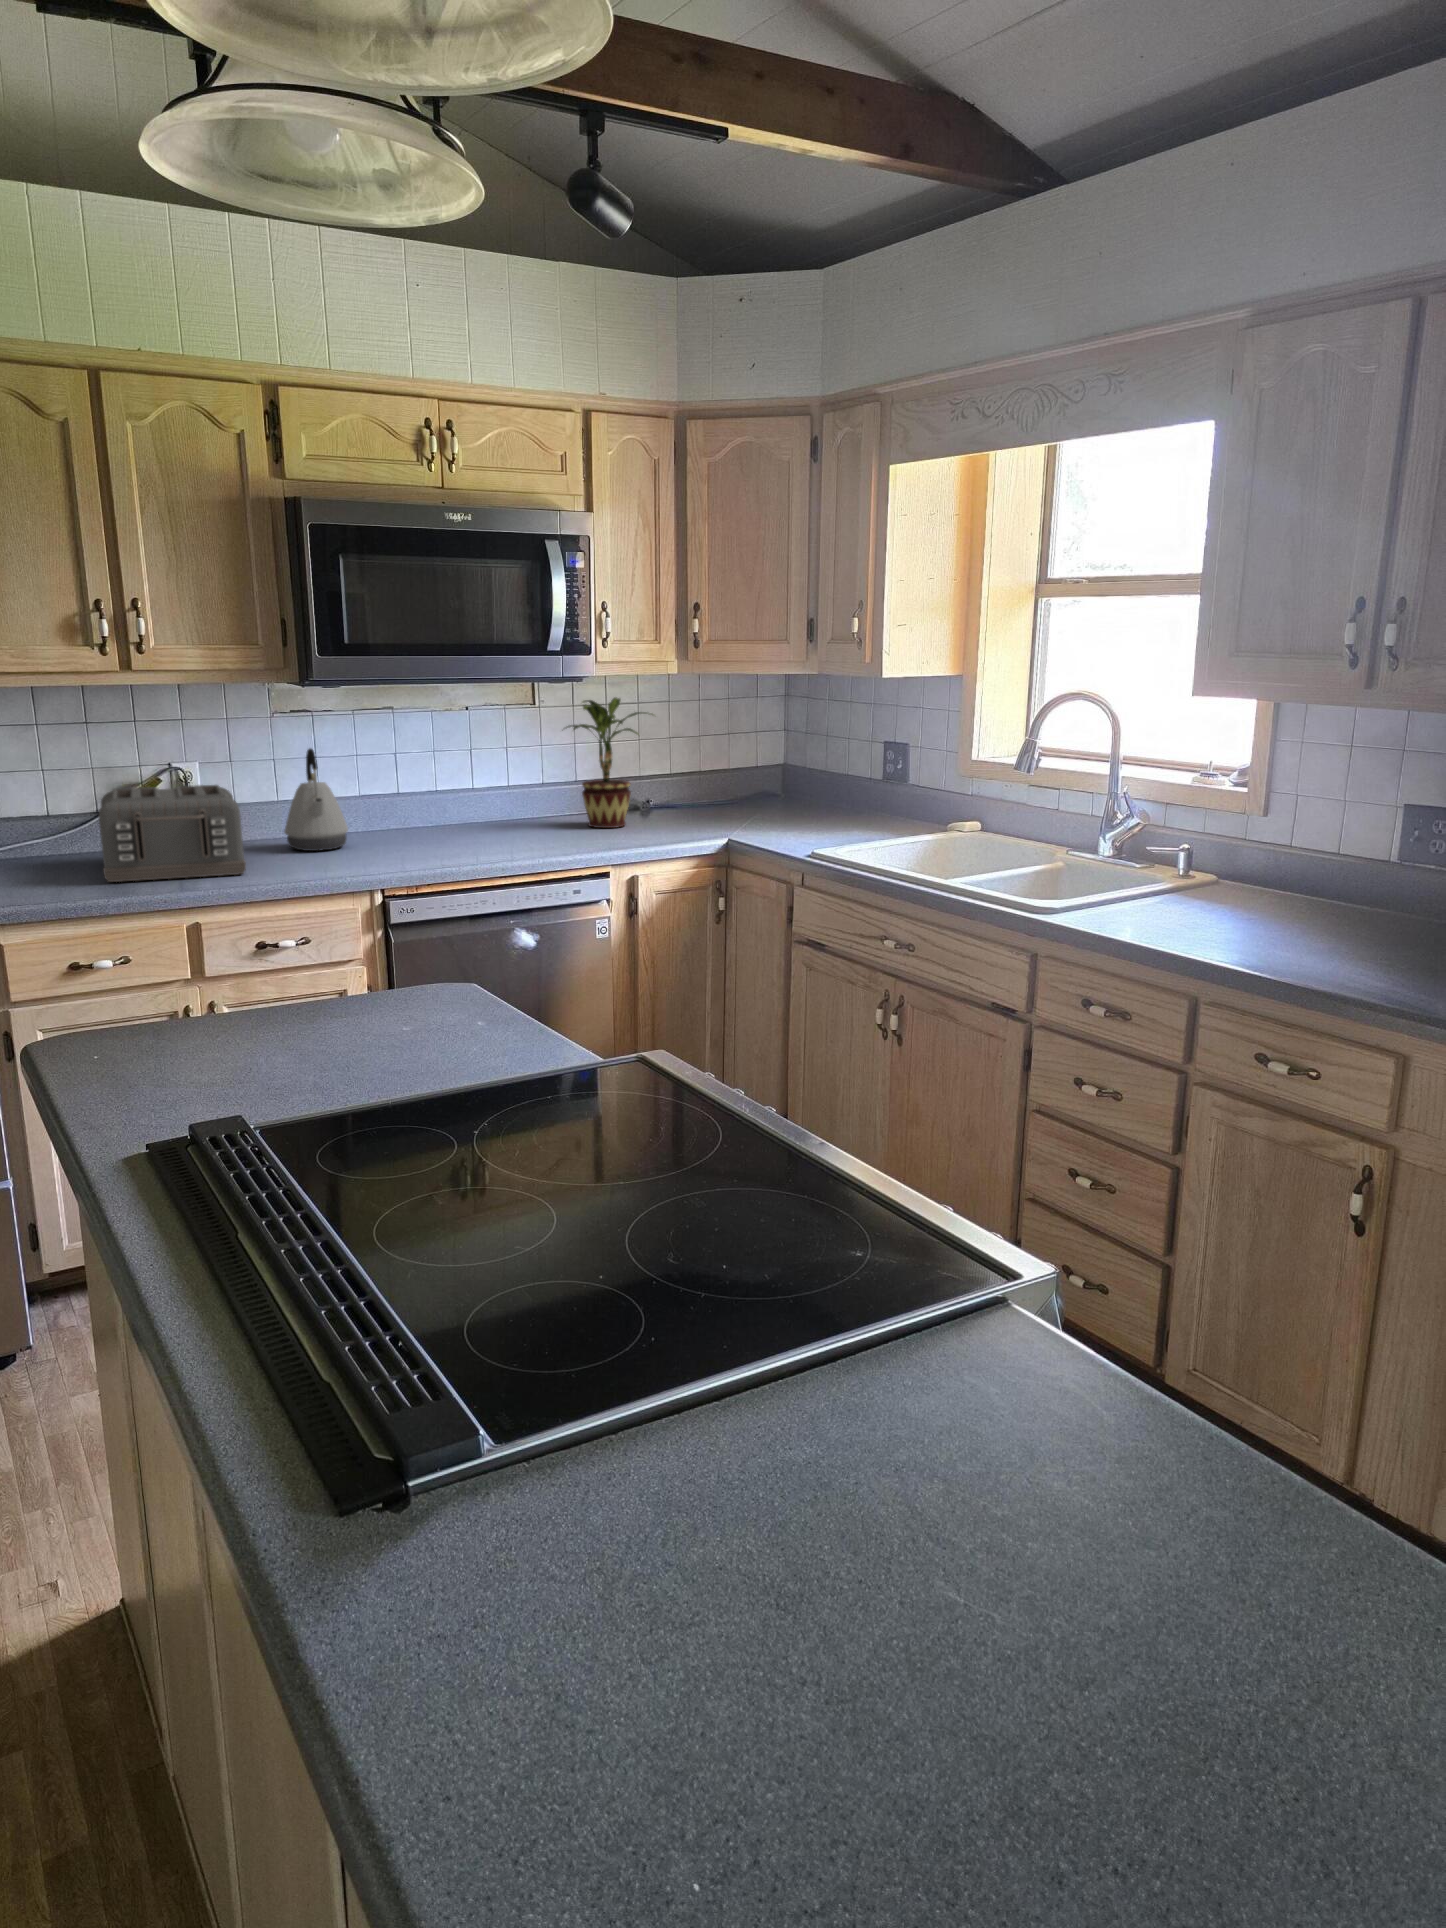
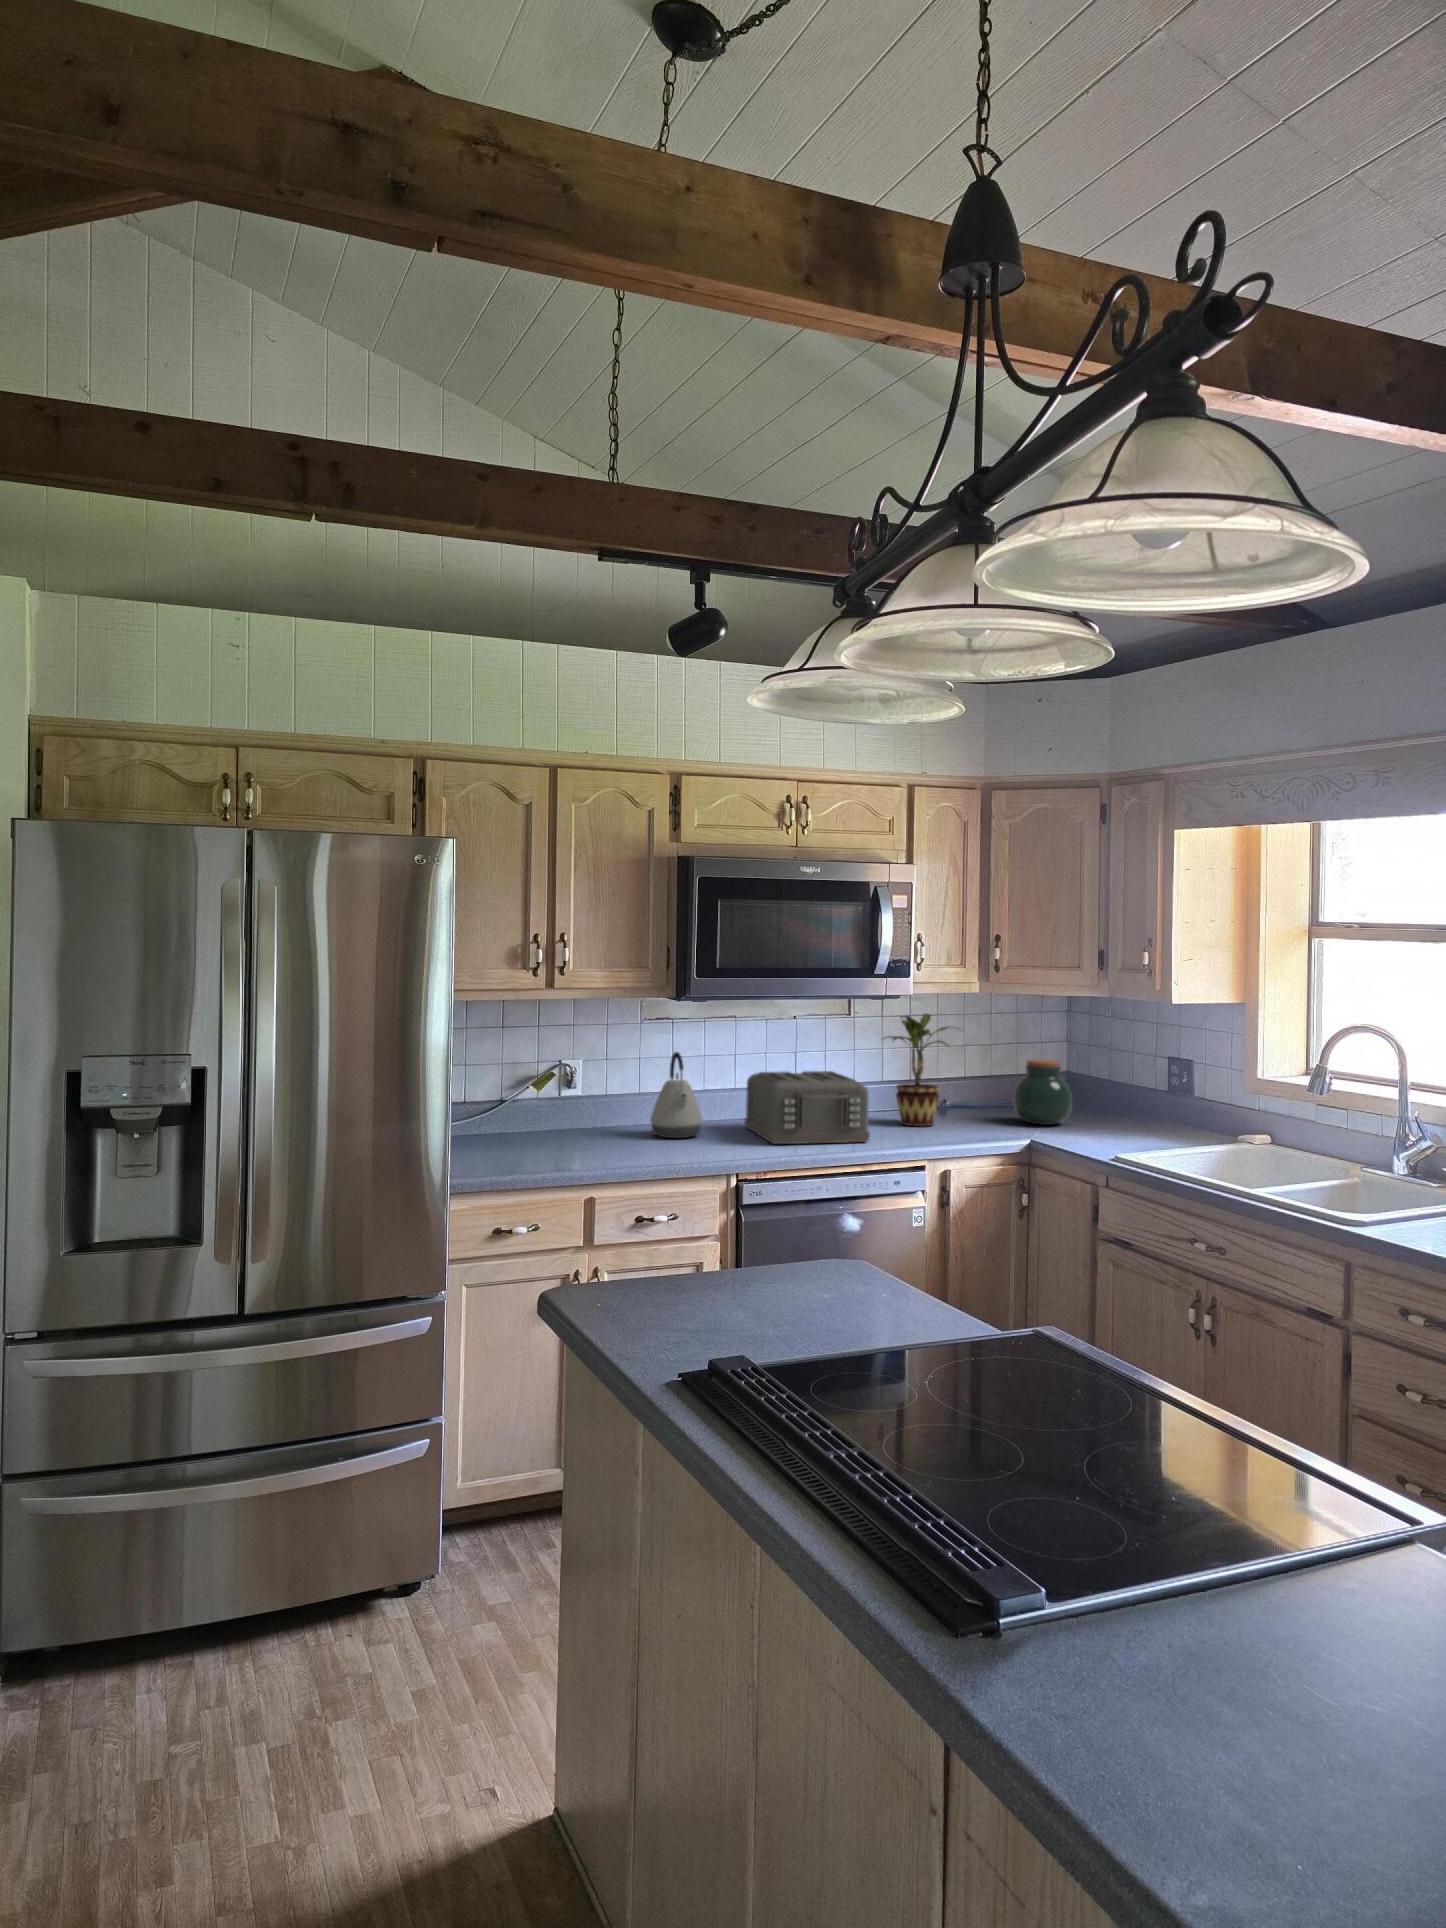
jar: none [716,748,780,821] -> present [1013,1060,1072,1125]
toaster: present [99,785,246,882] -> present [745,1071,870,1144]

